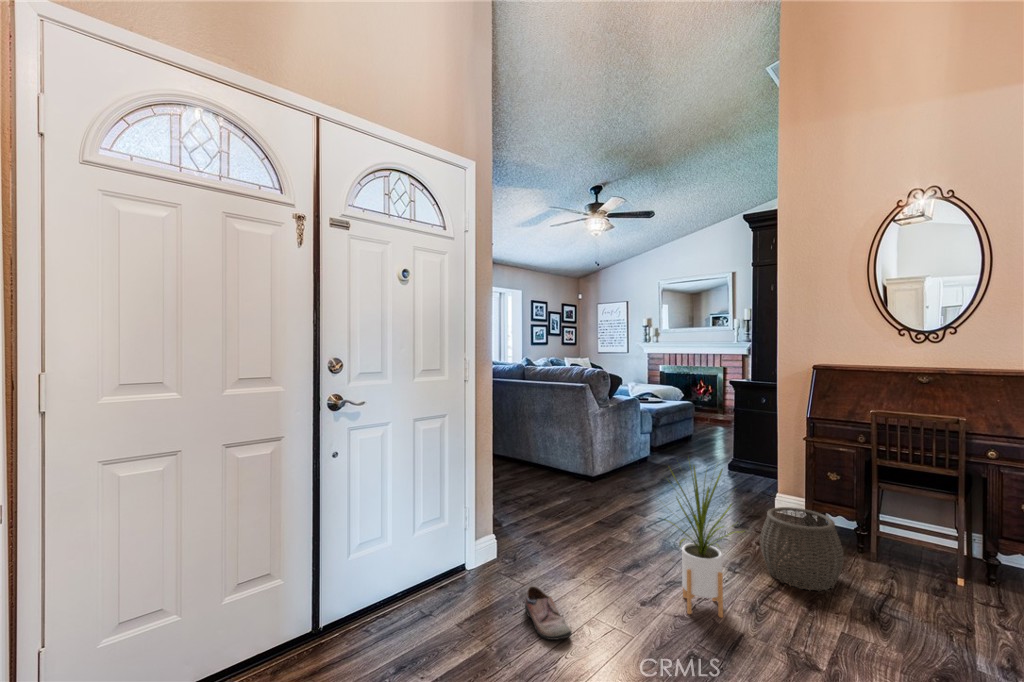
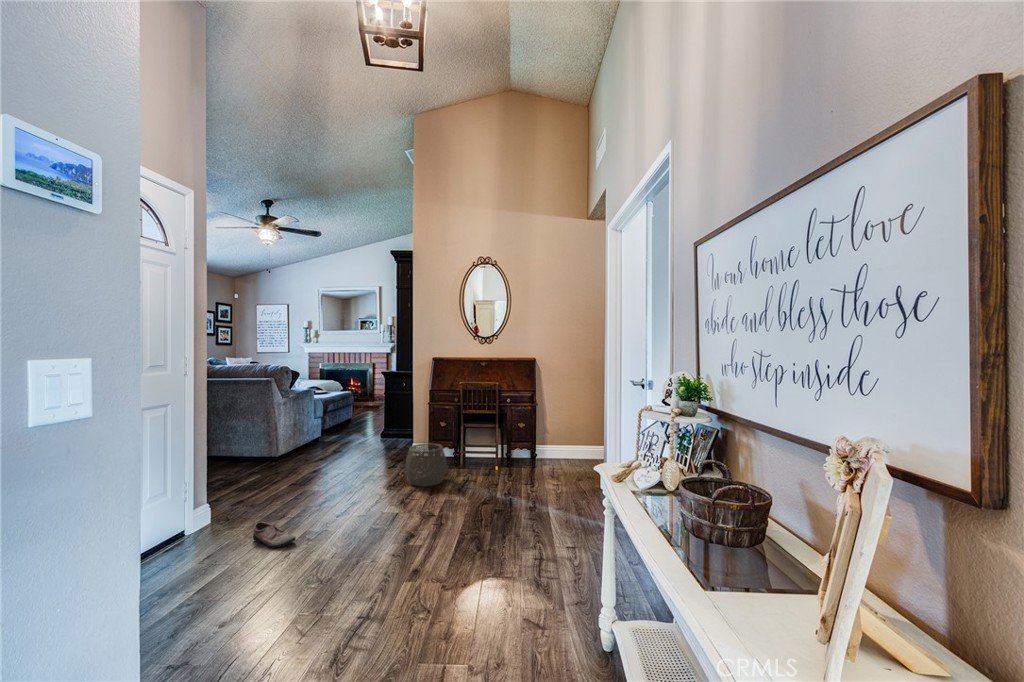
house plant: present [670,466,735,618] -> none [346,417,399,512]

